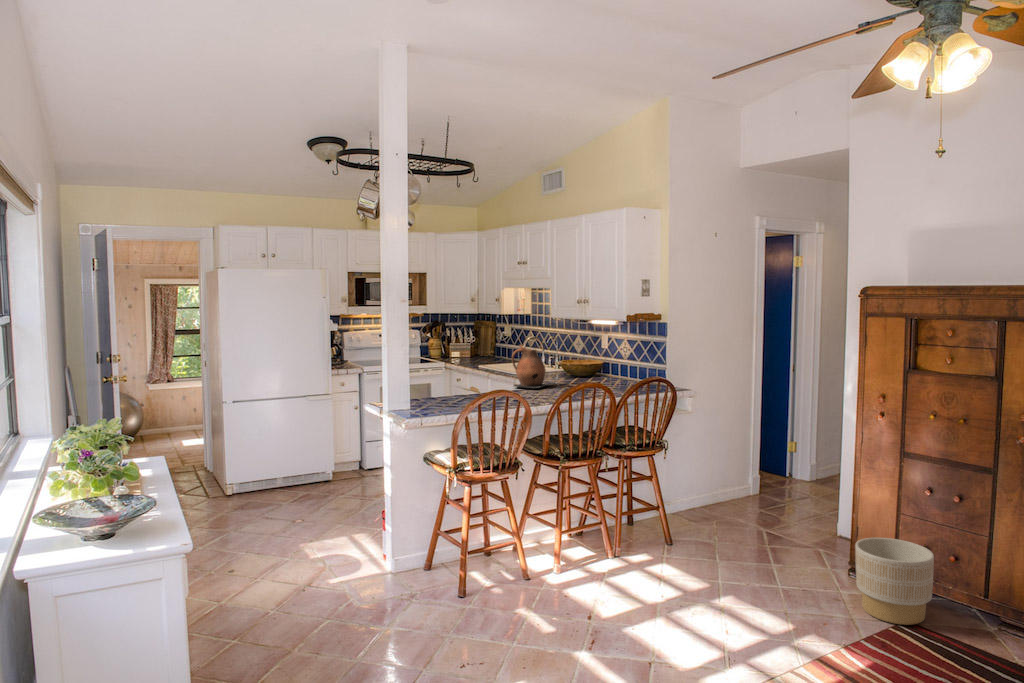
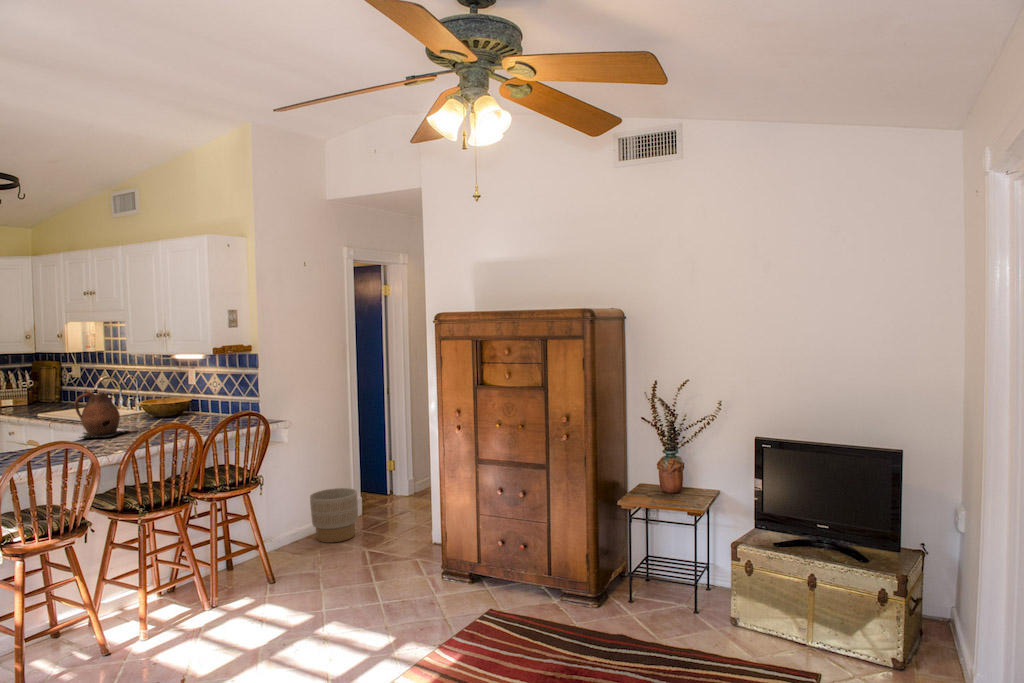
planter: present [855,538,934,625] -> present [310,488,358,543]

